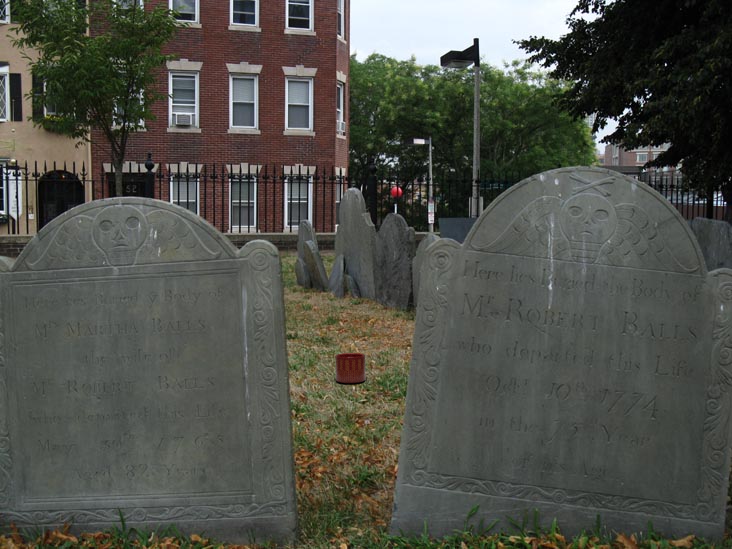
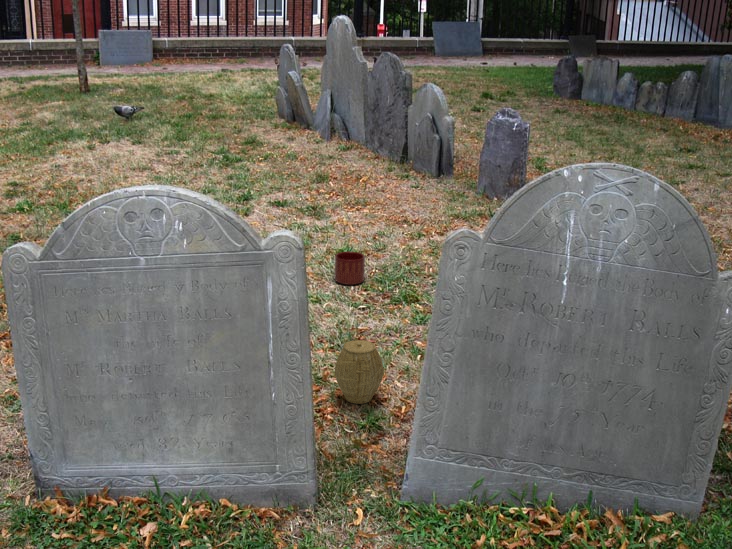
woven basket: none [326,399,376,465] -> present [335,340,383,404]

